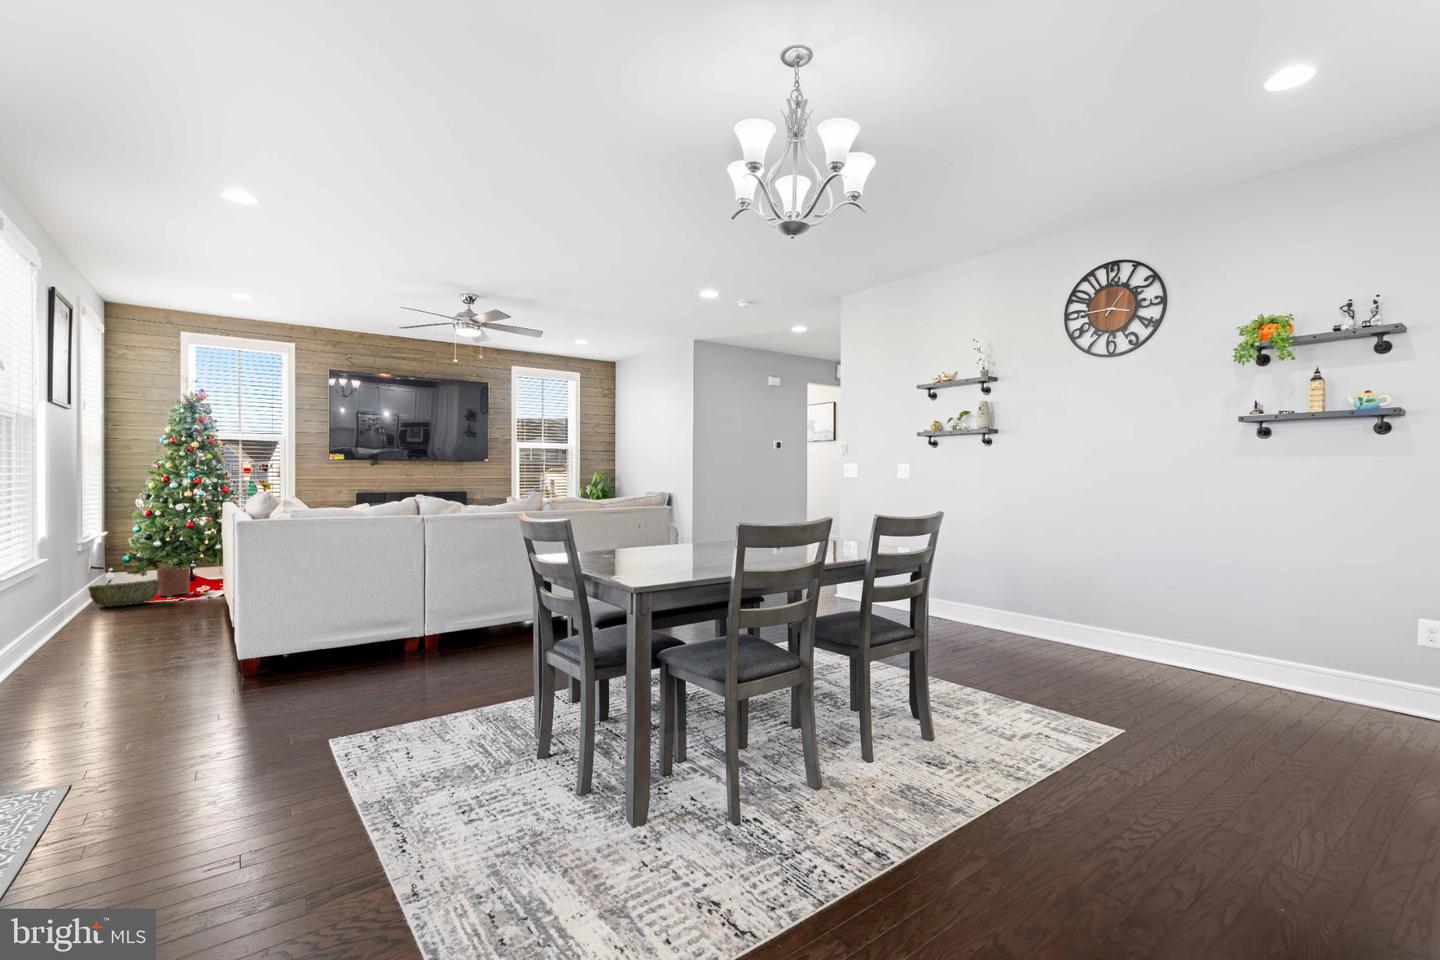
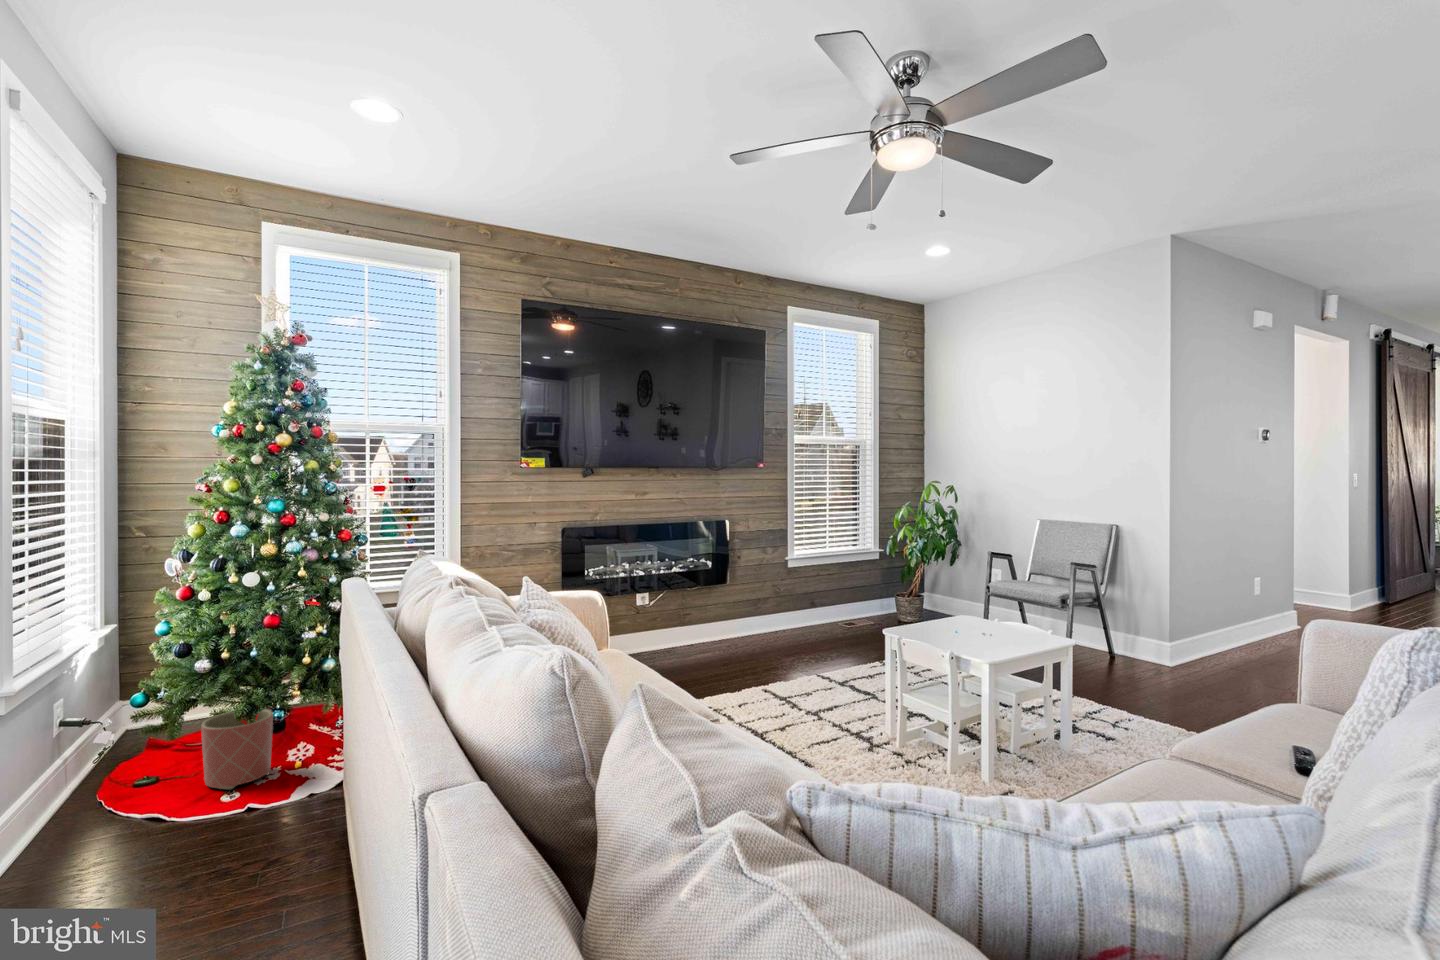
woven basket: present [88,579,159,606] -> none [18,763,203,858]

